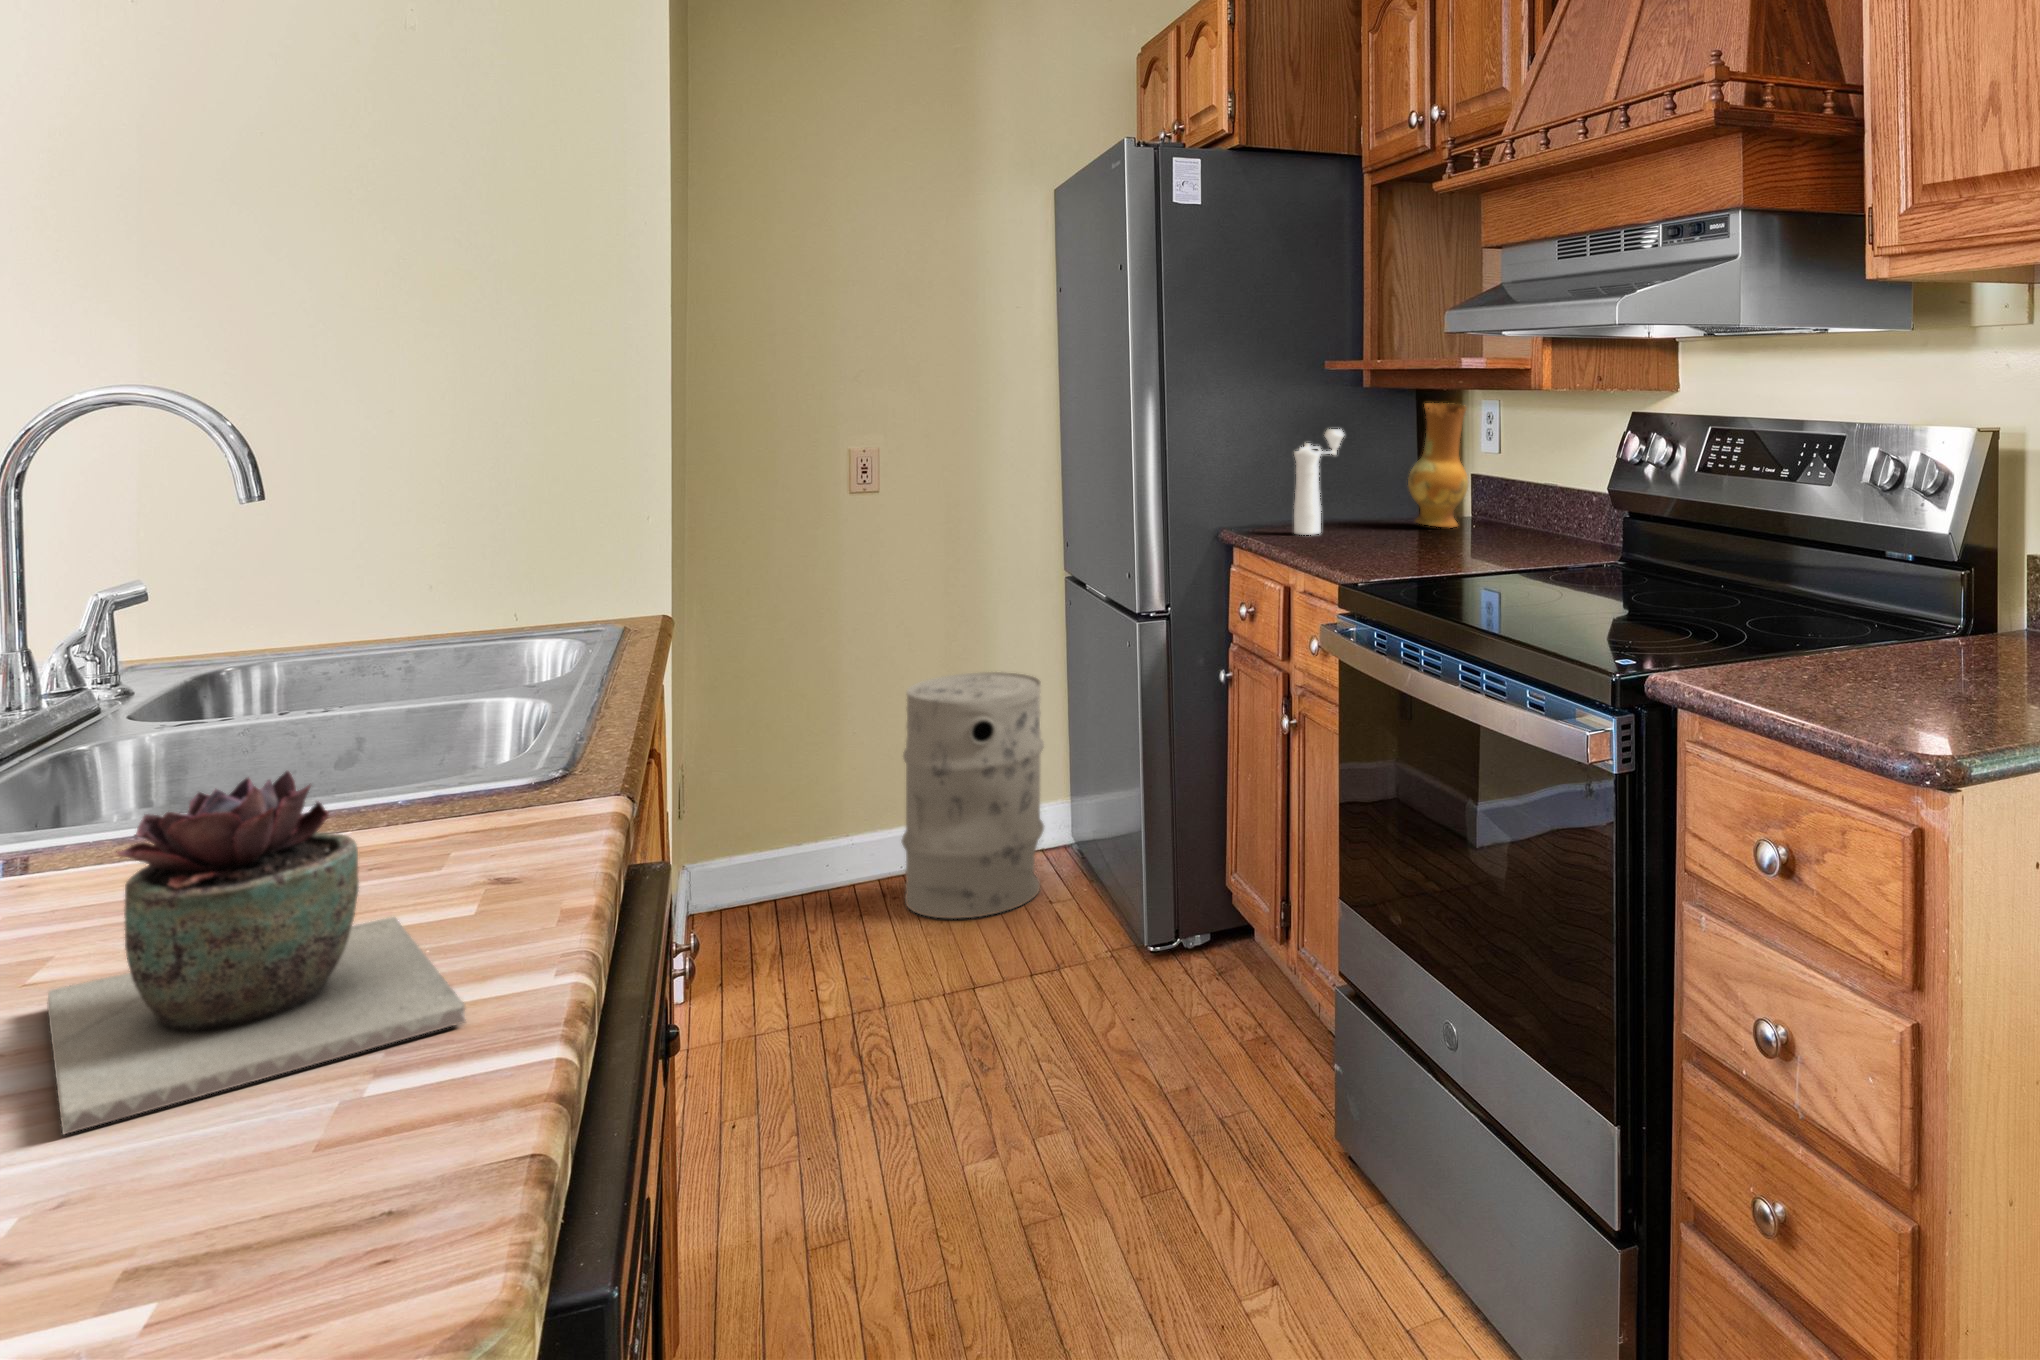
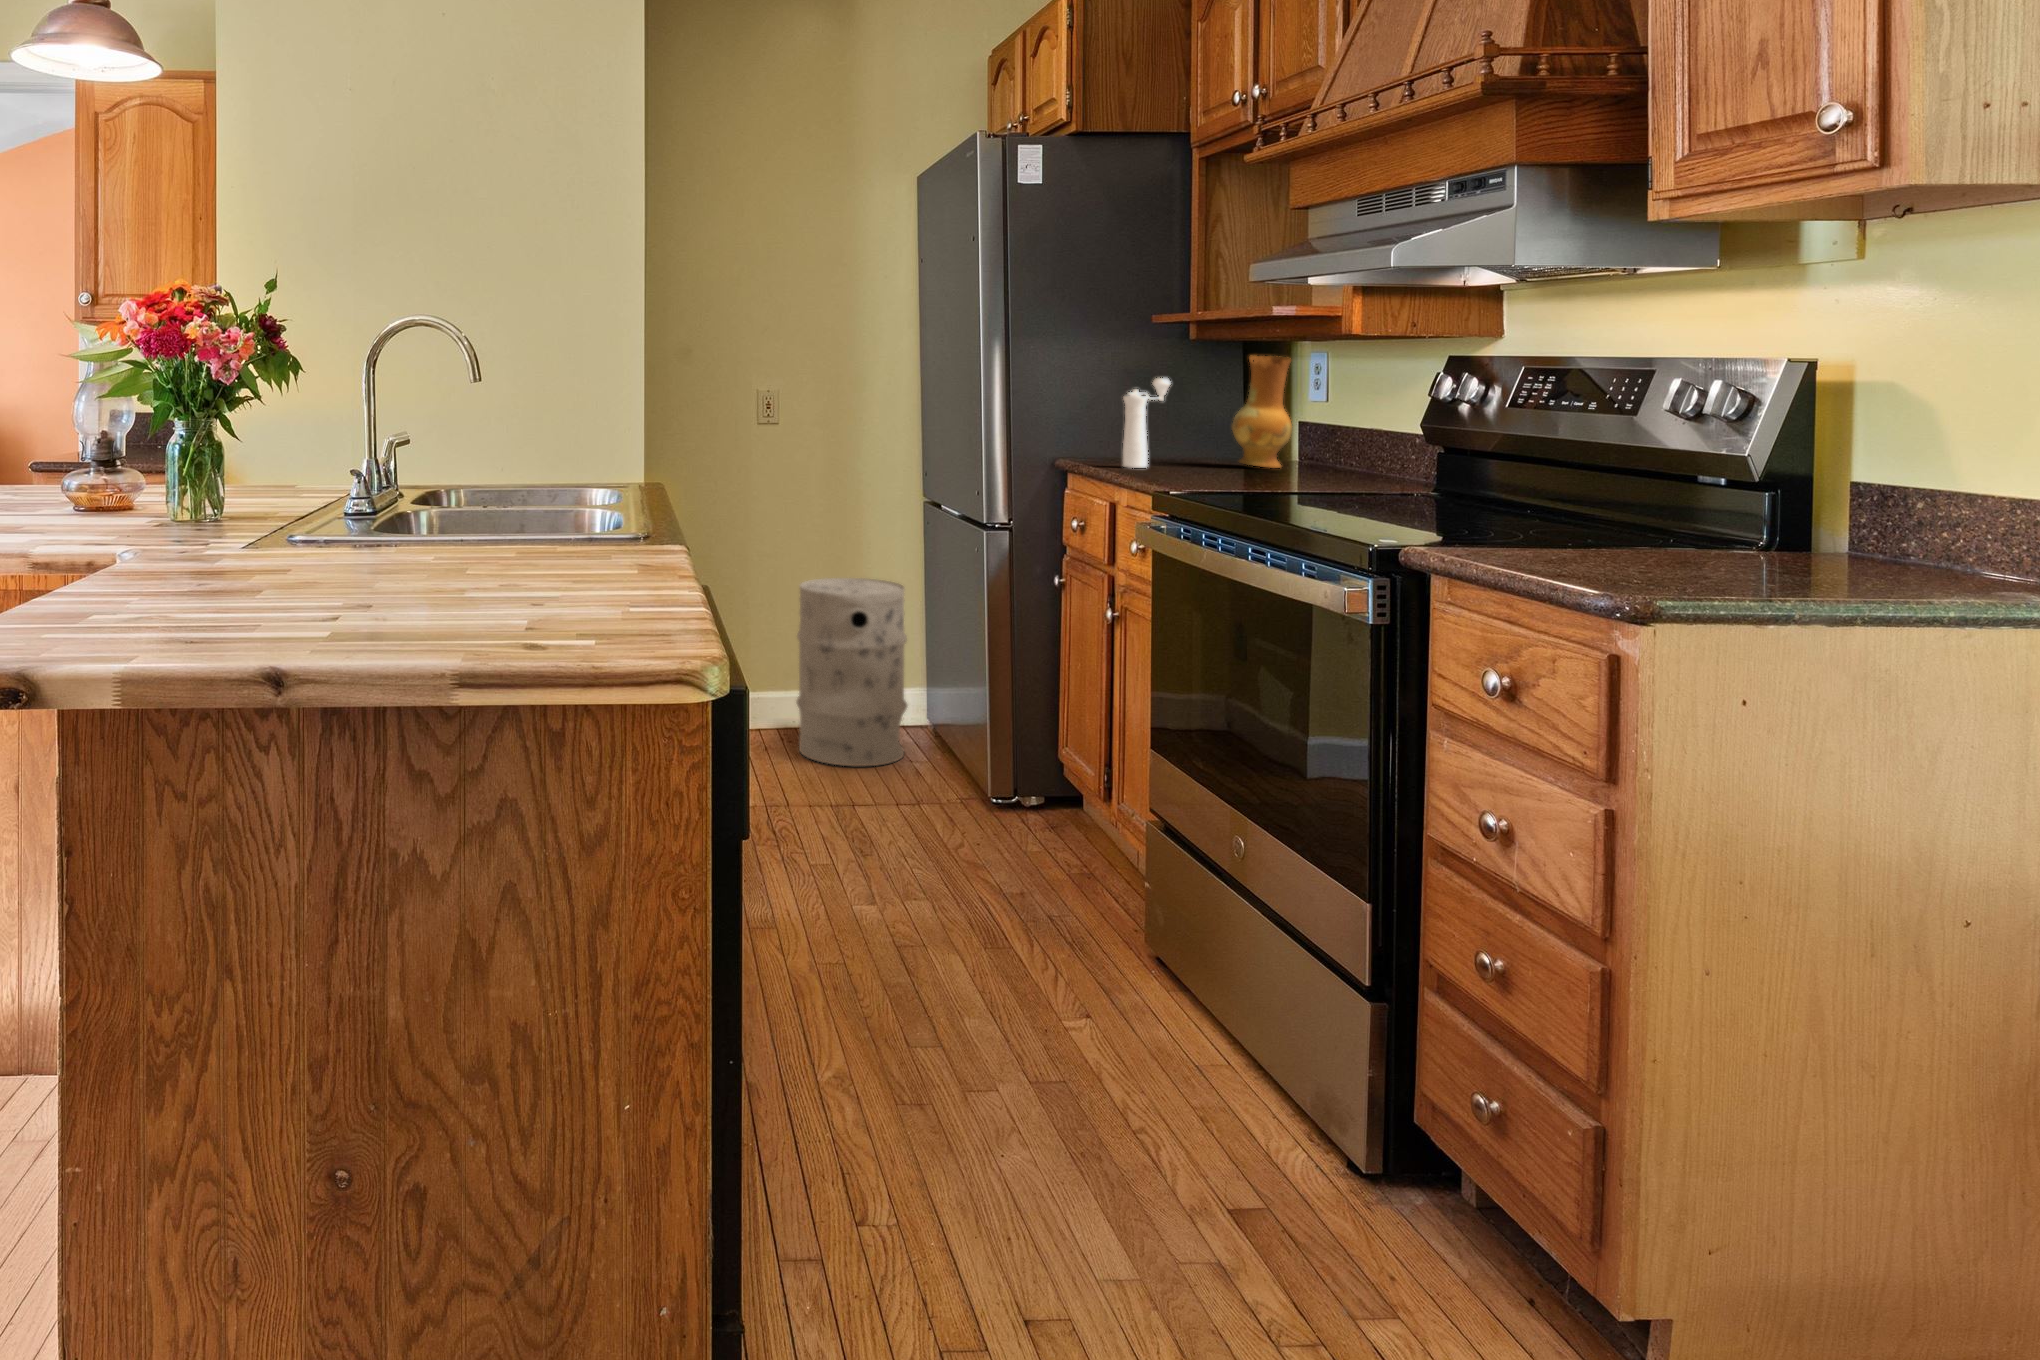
succulent plant: present [48,771,466,1134] -> none [458,493,643,628]

